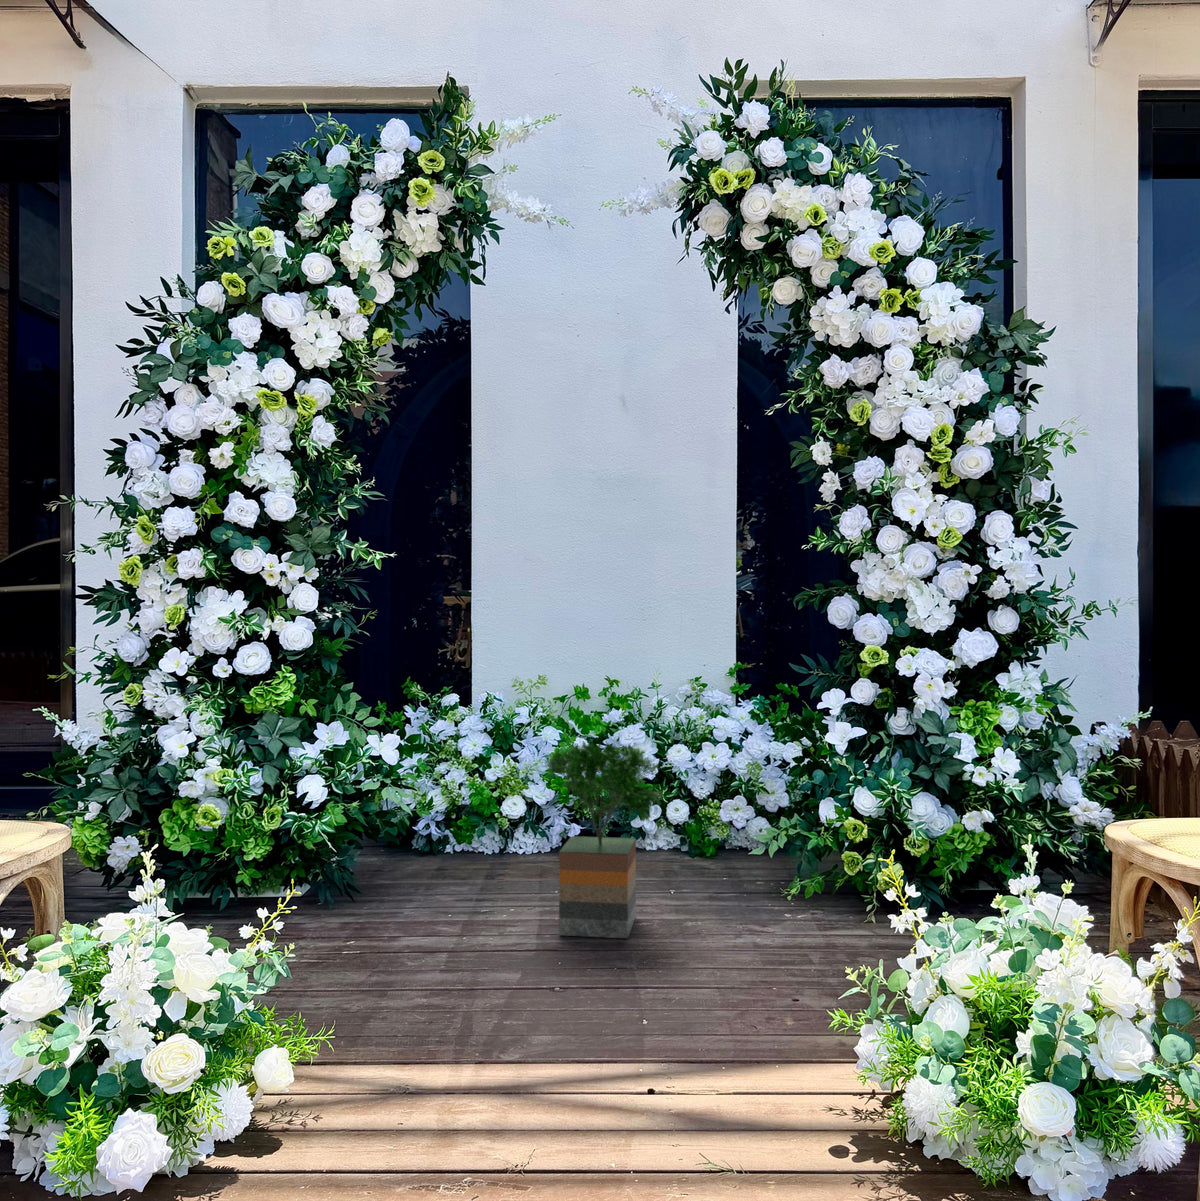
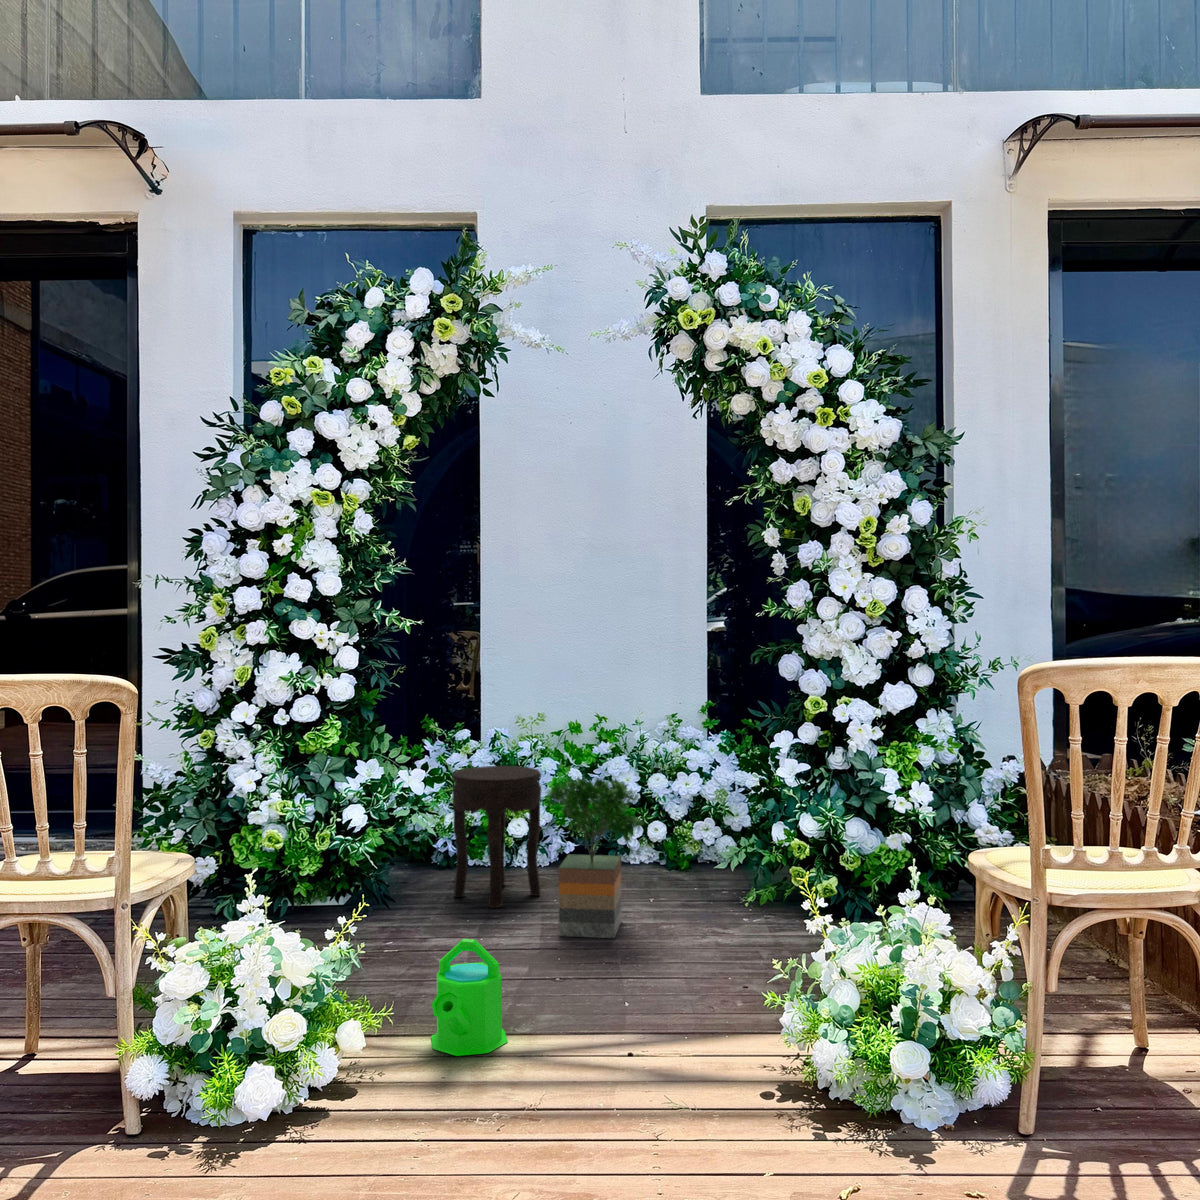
side table: none [433,732,539,901] -> present [452,766,541,908]
watering can: none [387,938,489,1093] -> present [431,939,507,1056]

